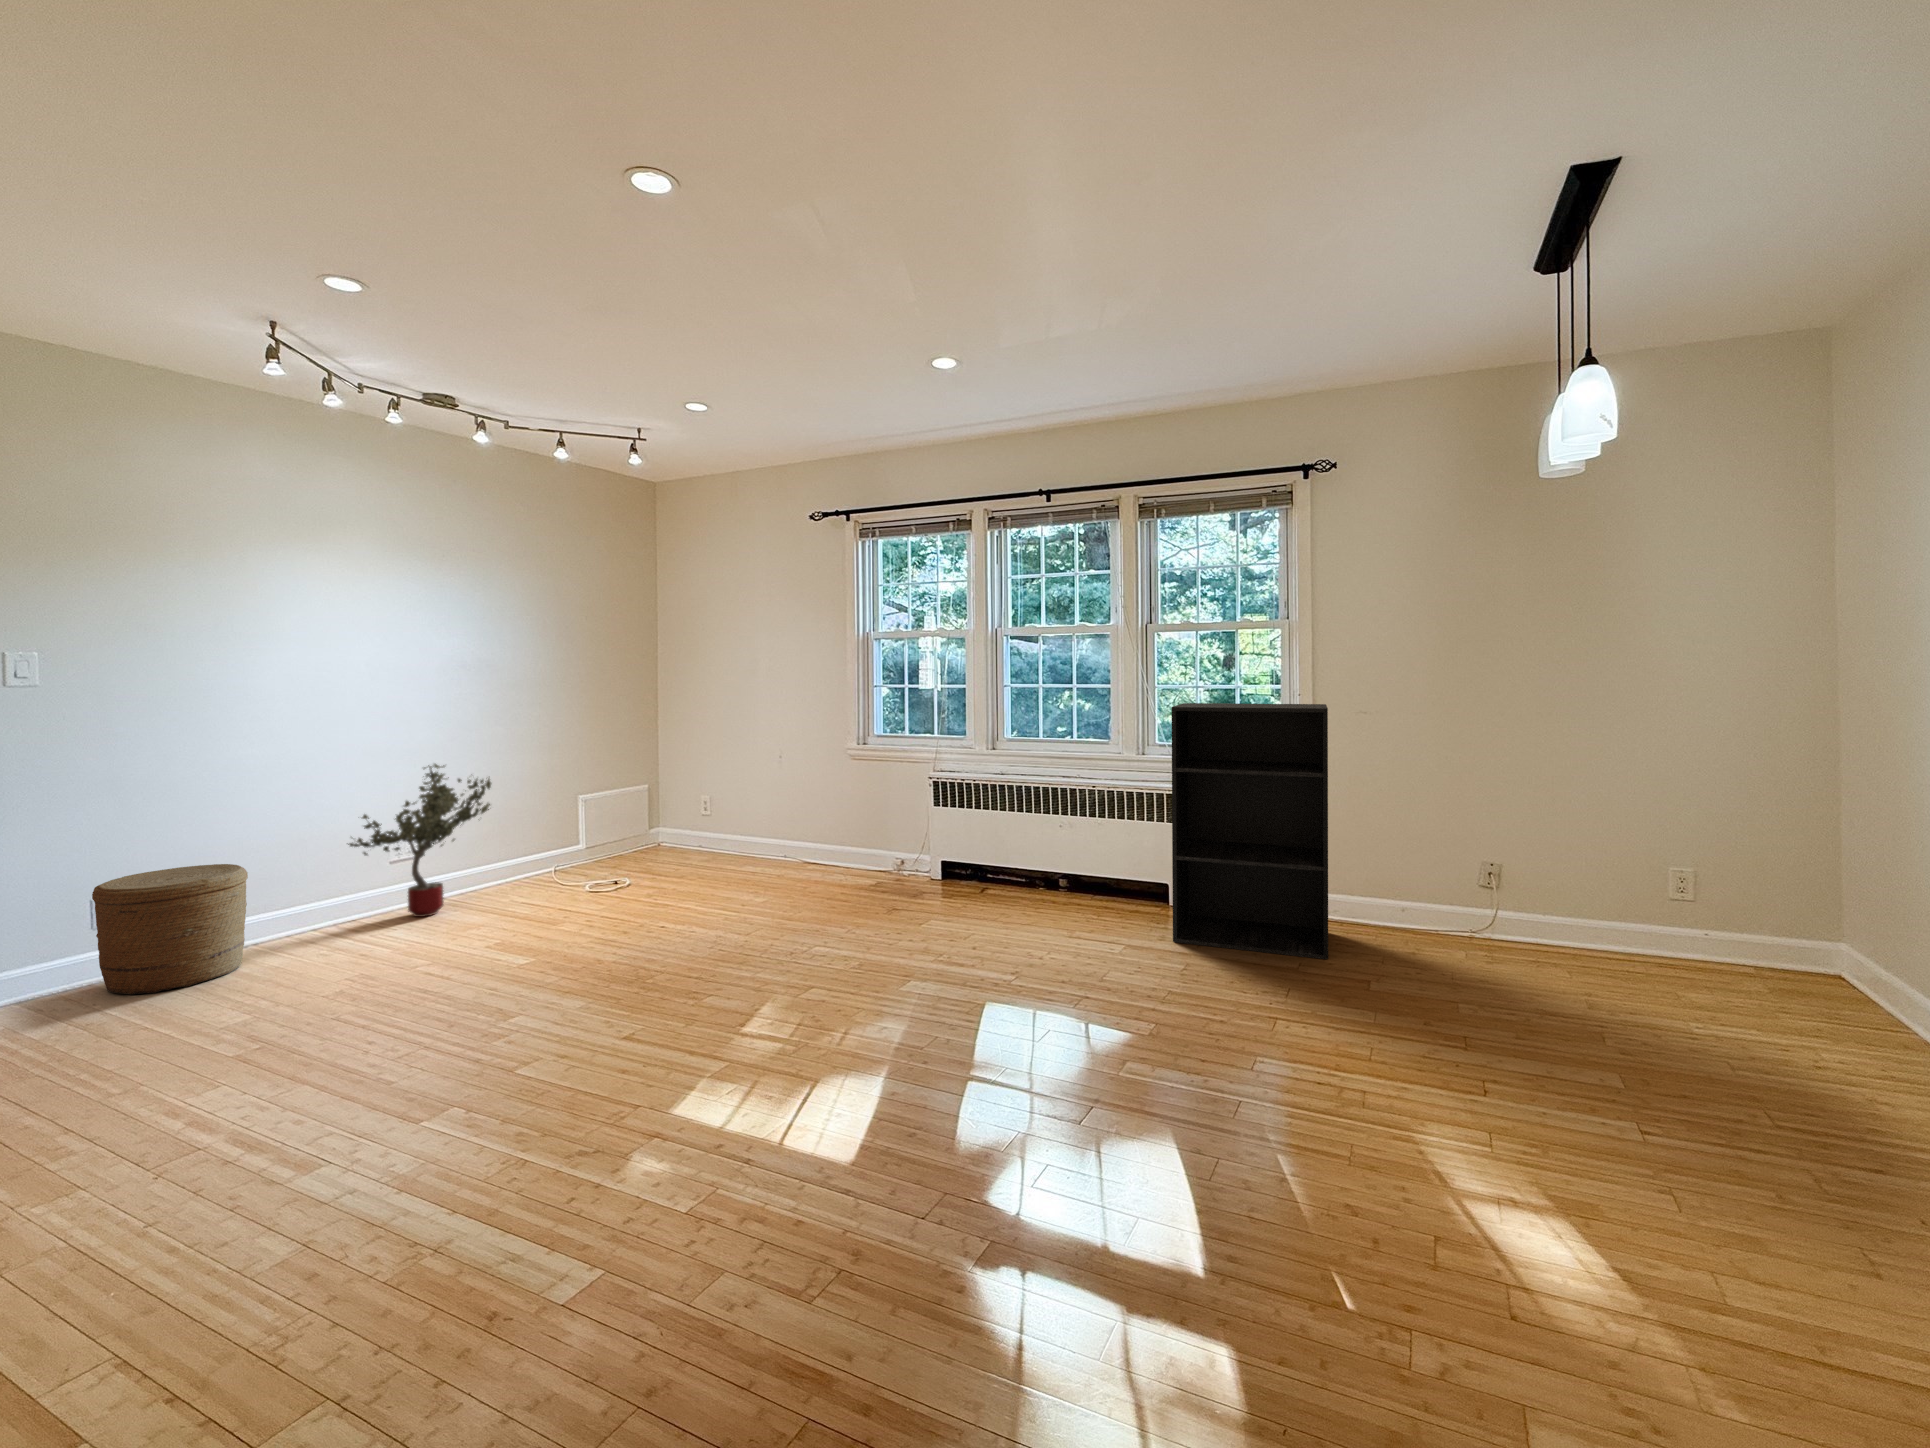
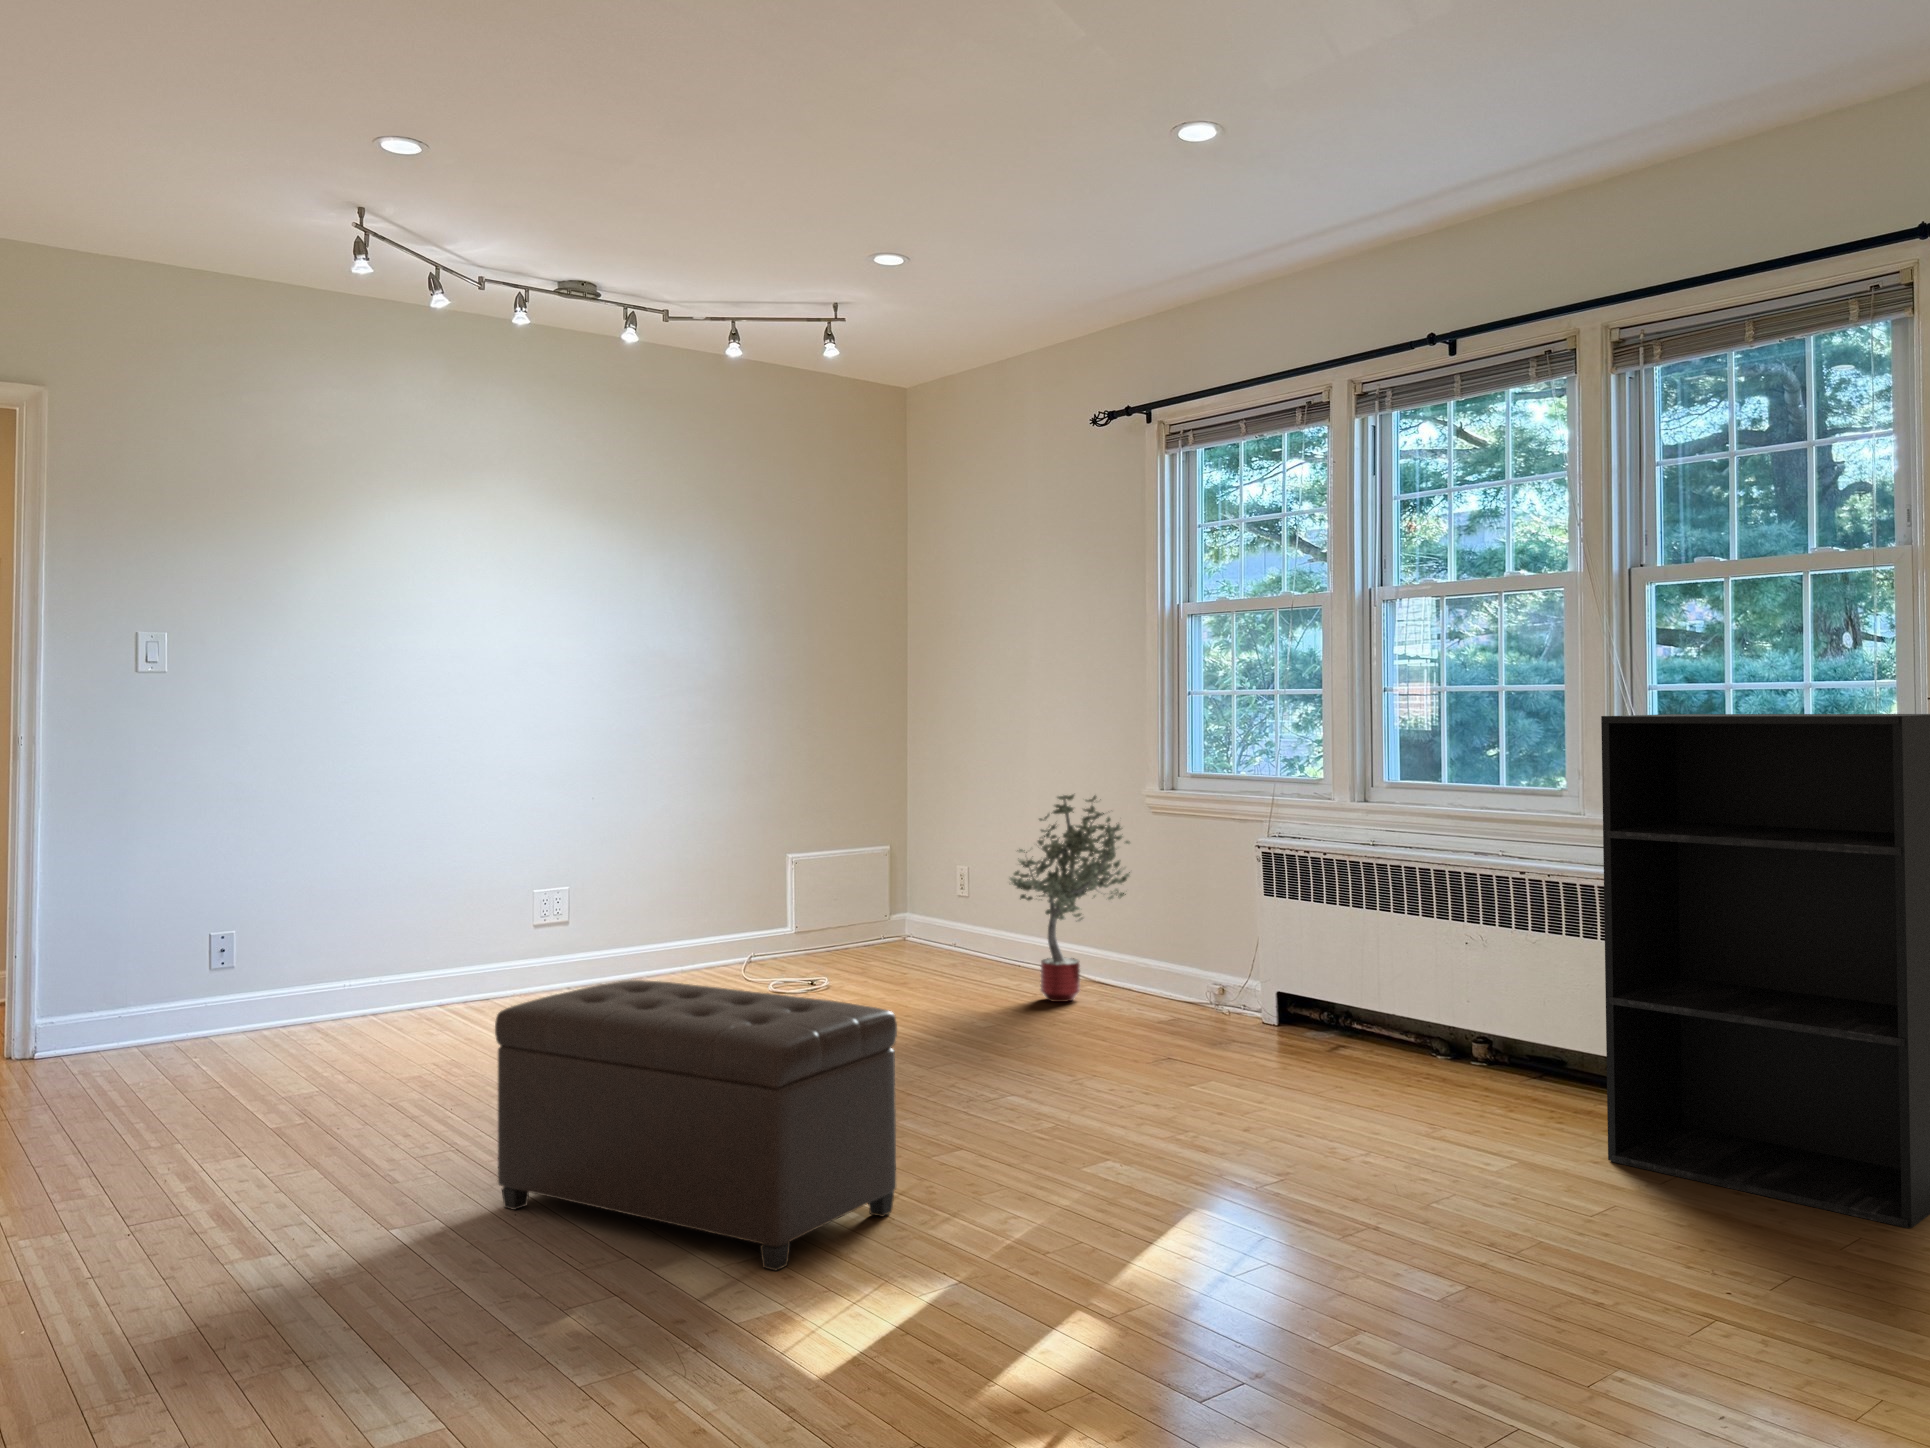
potted tree: present [348,764,491,917] -> present [1010,794,1130,1002]
woven basket: present [92,864,248,995] -> none [231,902,372,1044]
ottoman: none [489,919,819,1128] -> present [495,980,897,1270]

